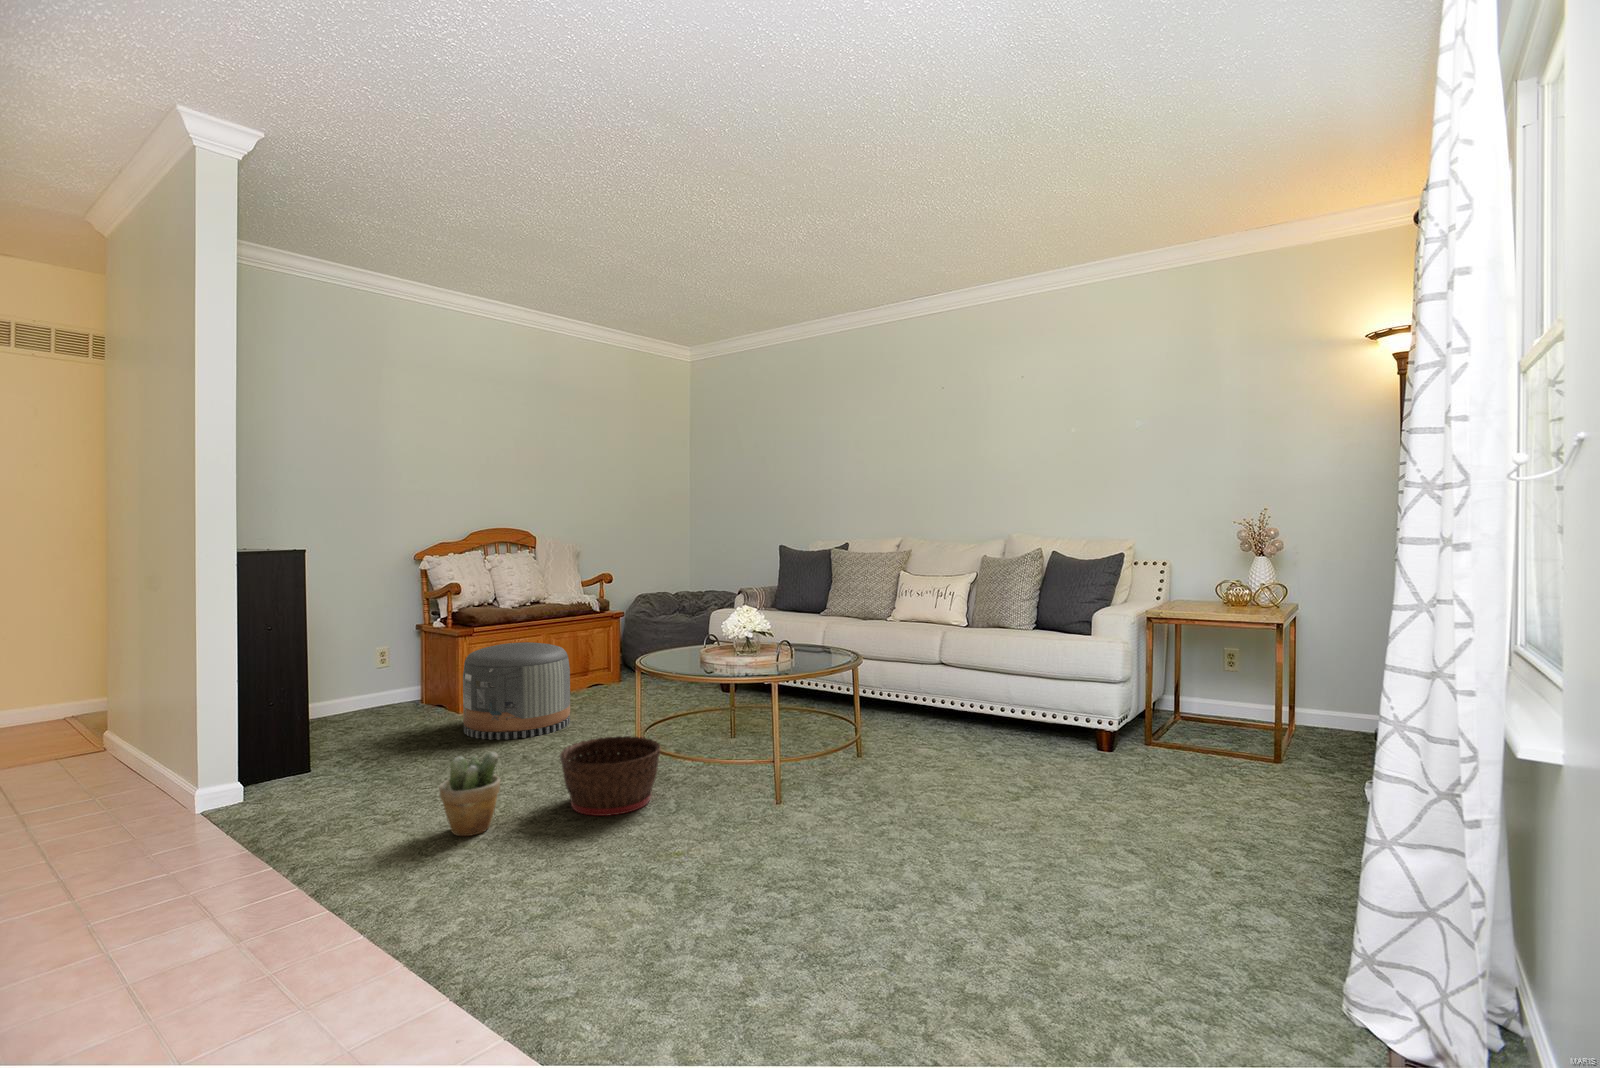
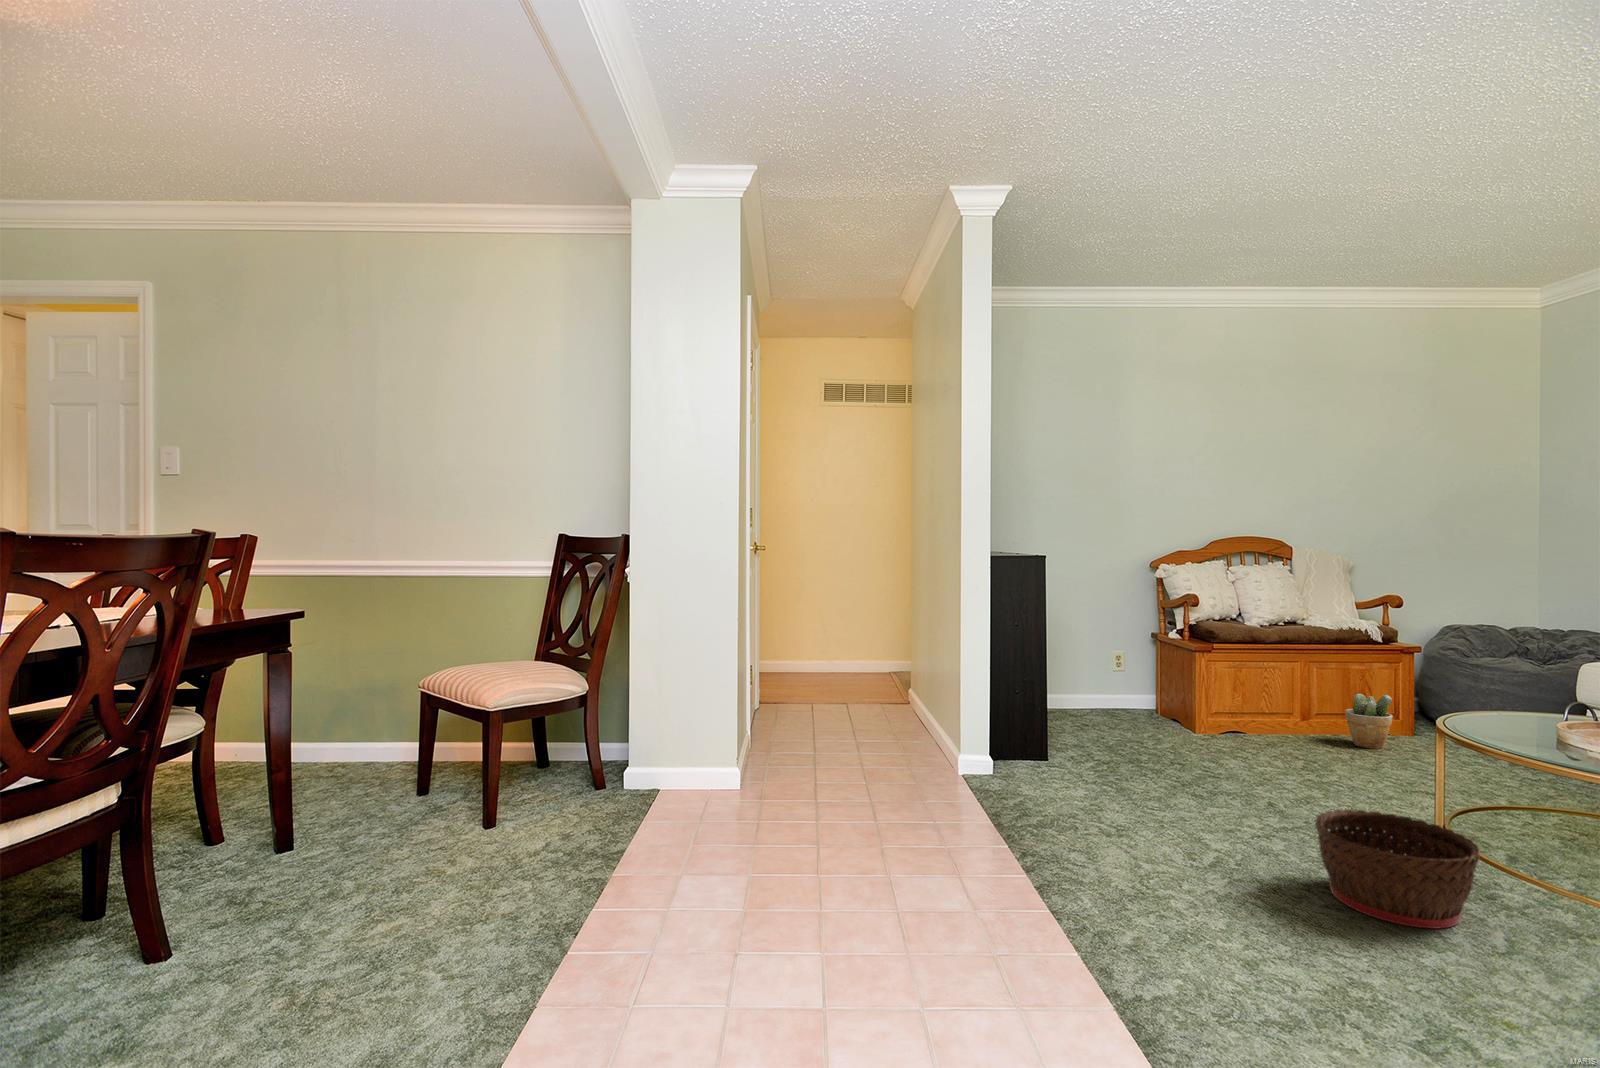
pouf: present [463,642,570,740] -> none [1198,667,1335,784]
potted plant: present [439,752,500,836] -> present [1345,694,1393,749]

